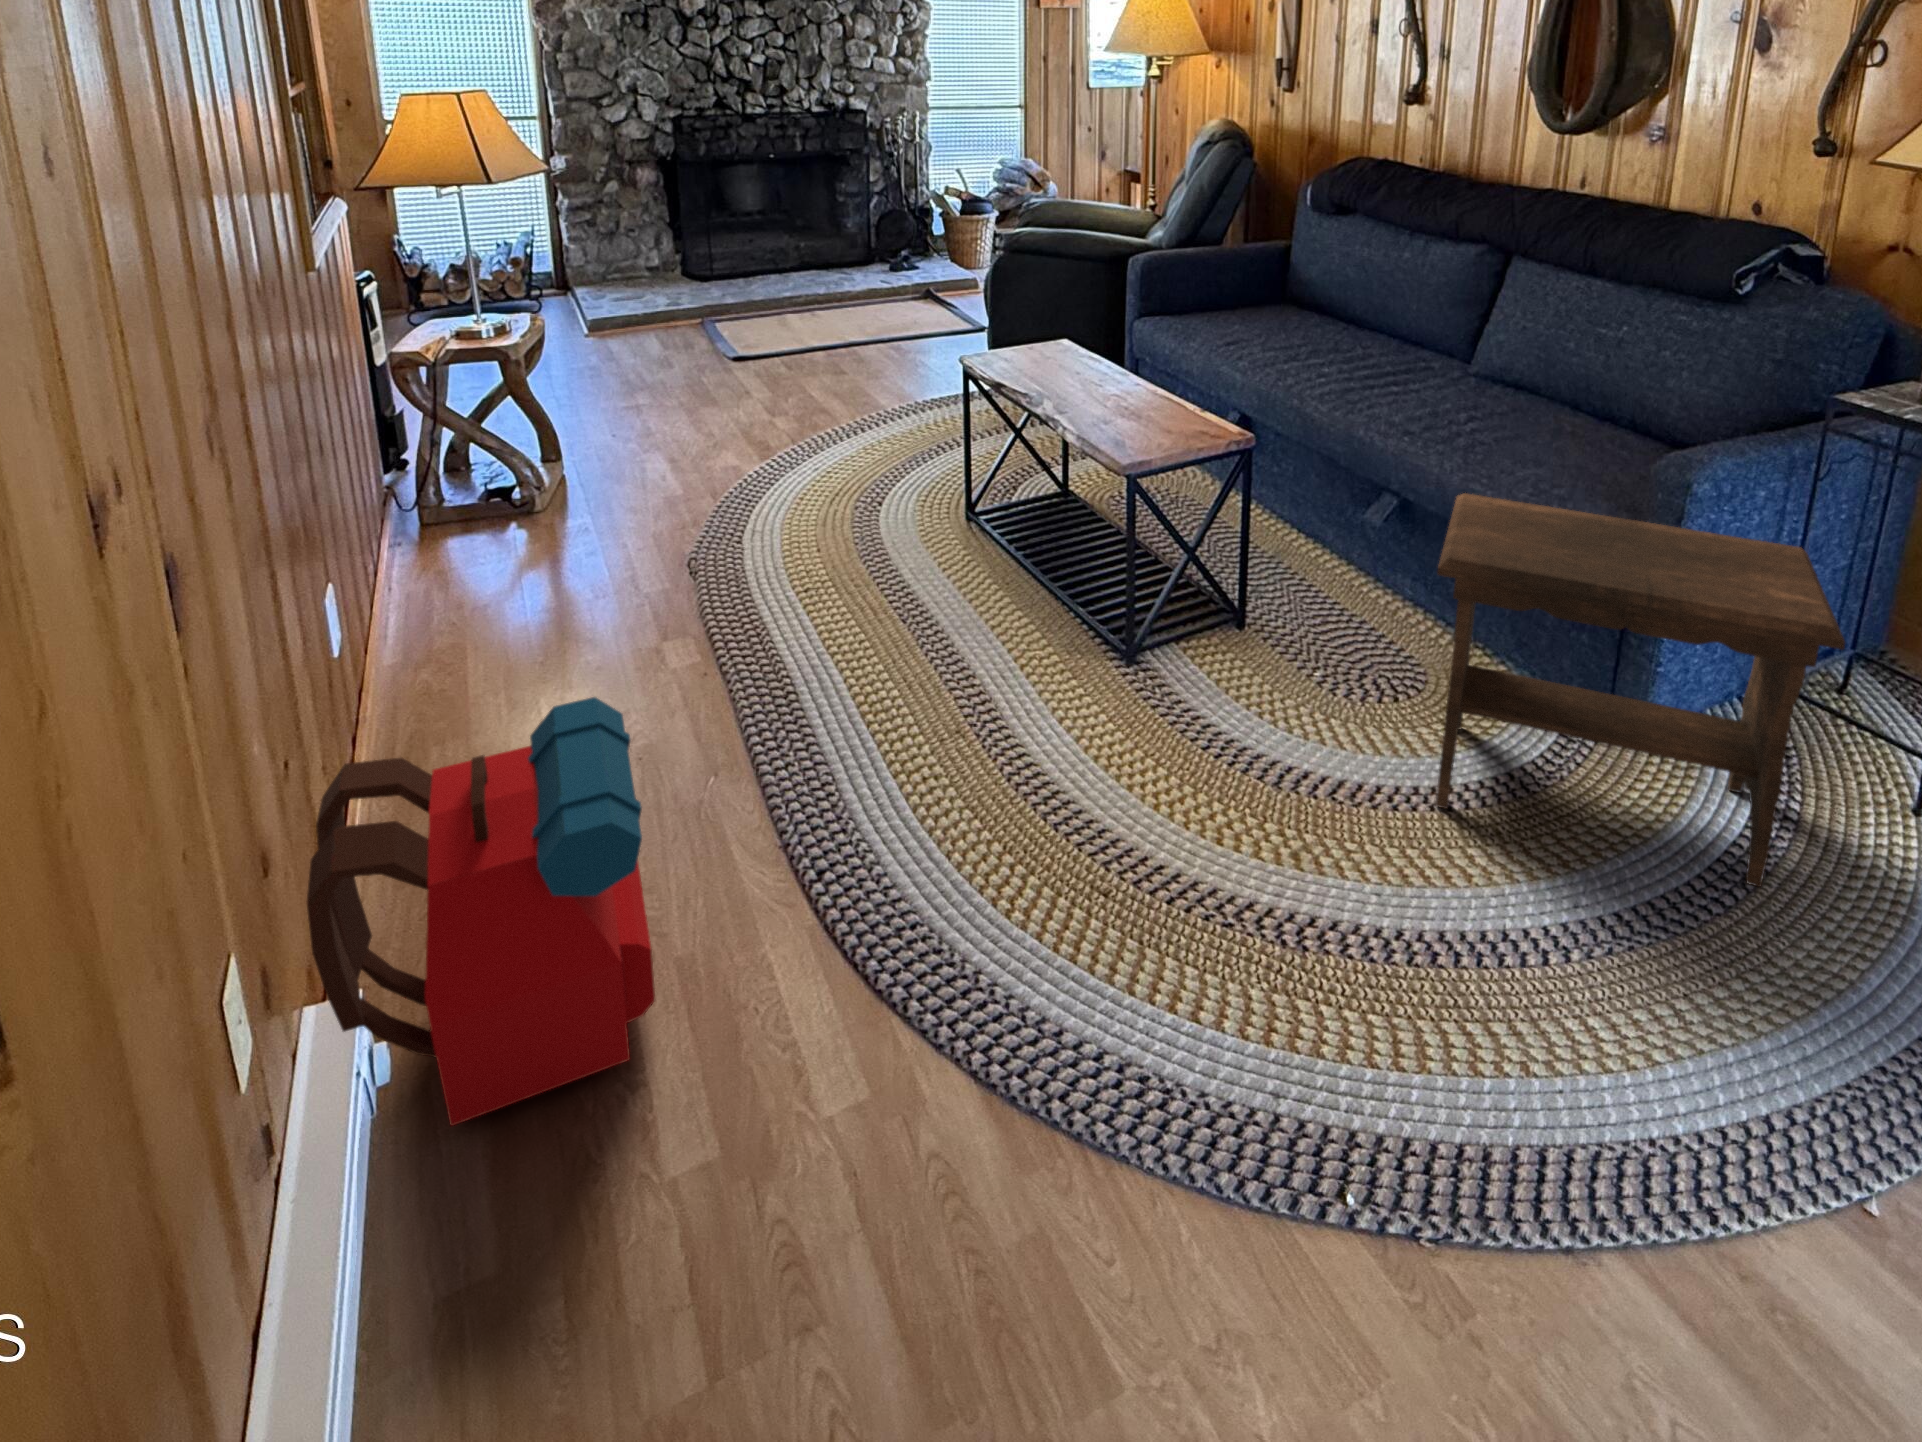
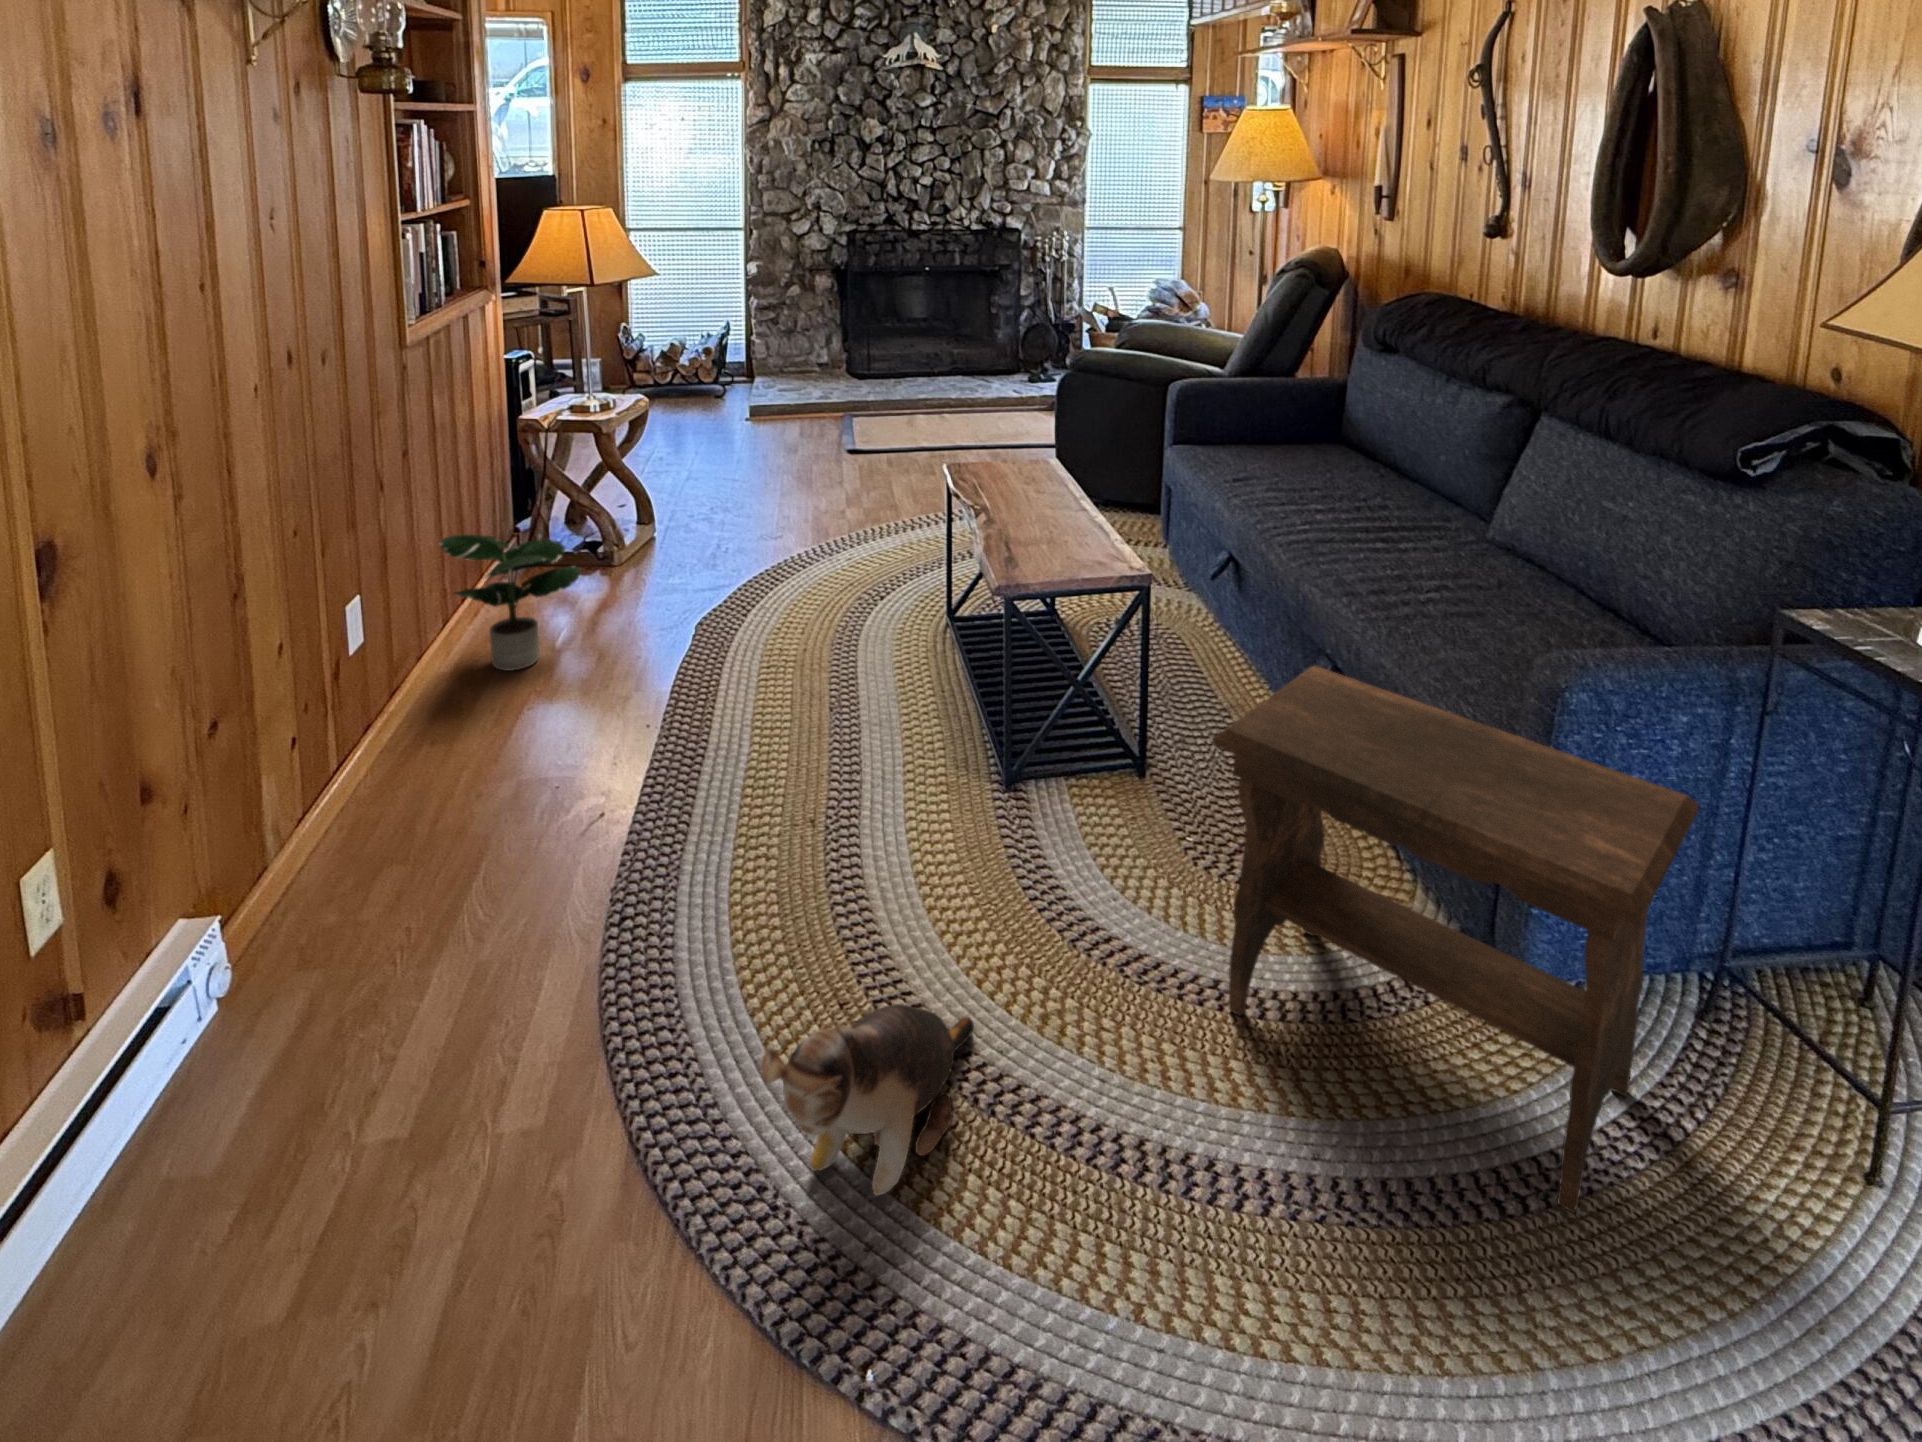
potted plant: none [376,490,559,649] -> present [439,535,581,671]
backpack: present [307,697,655,1126] -> none [158,711,462,1038]
plush toy: none [1169,872,1281,1052] -> present [761,1004,974,1195]

